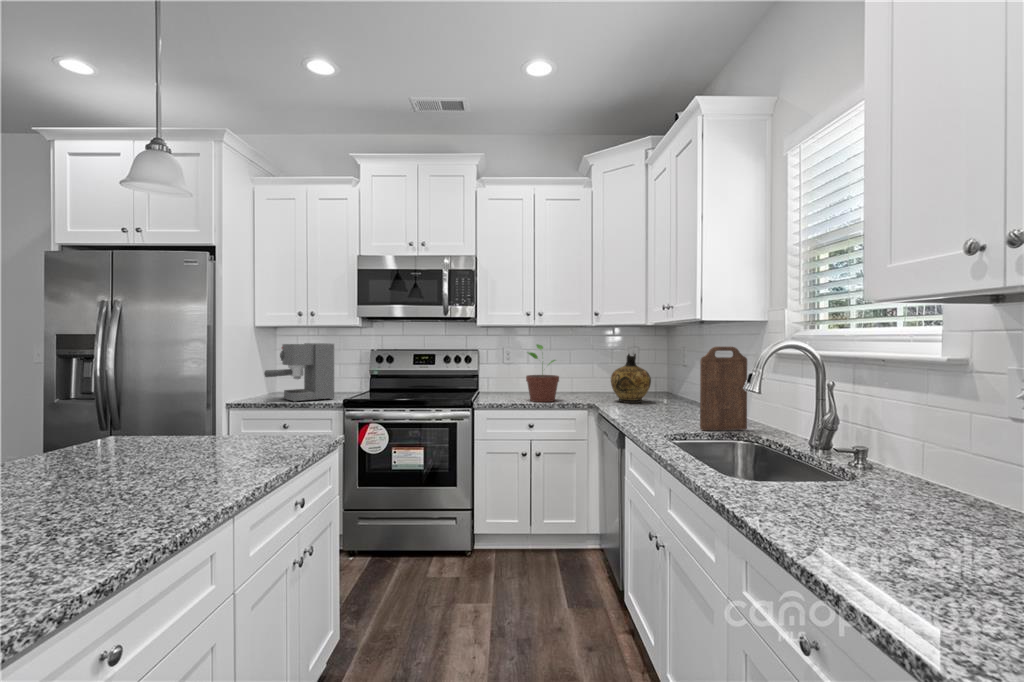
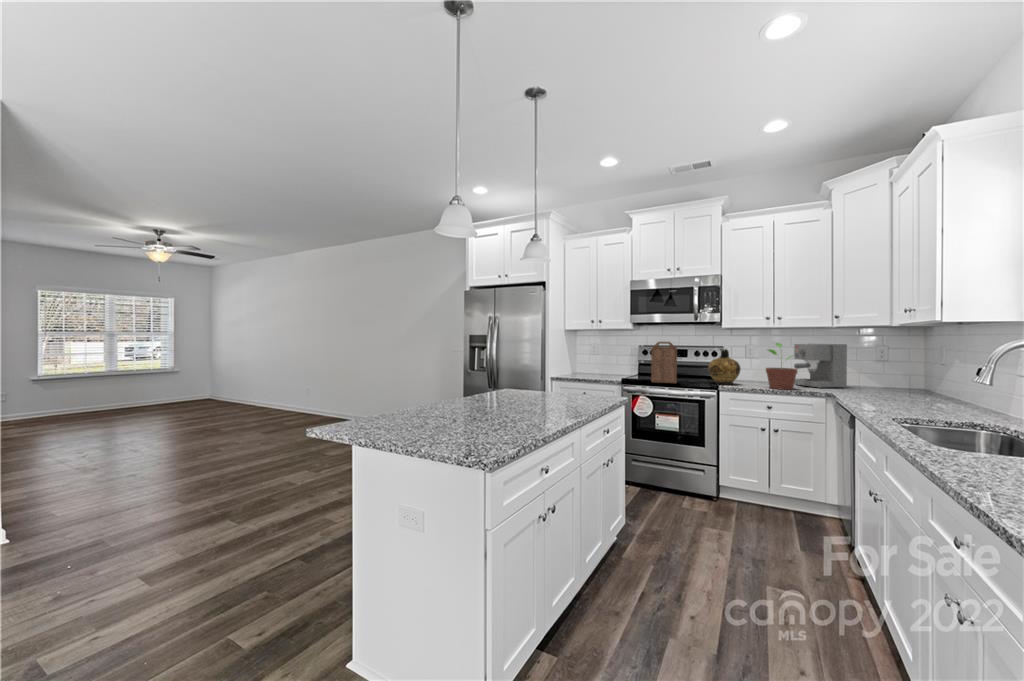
coffee maker: present [264,343,334,402] -> present [794,343,847,388]
cutting board: present [700,347,747,430] -> present [651,342,677,383]
ceramic jug: present [611,354,651,403] -> present [708,349,740,385]

